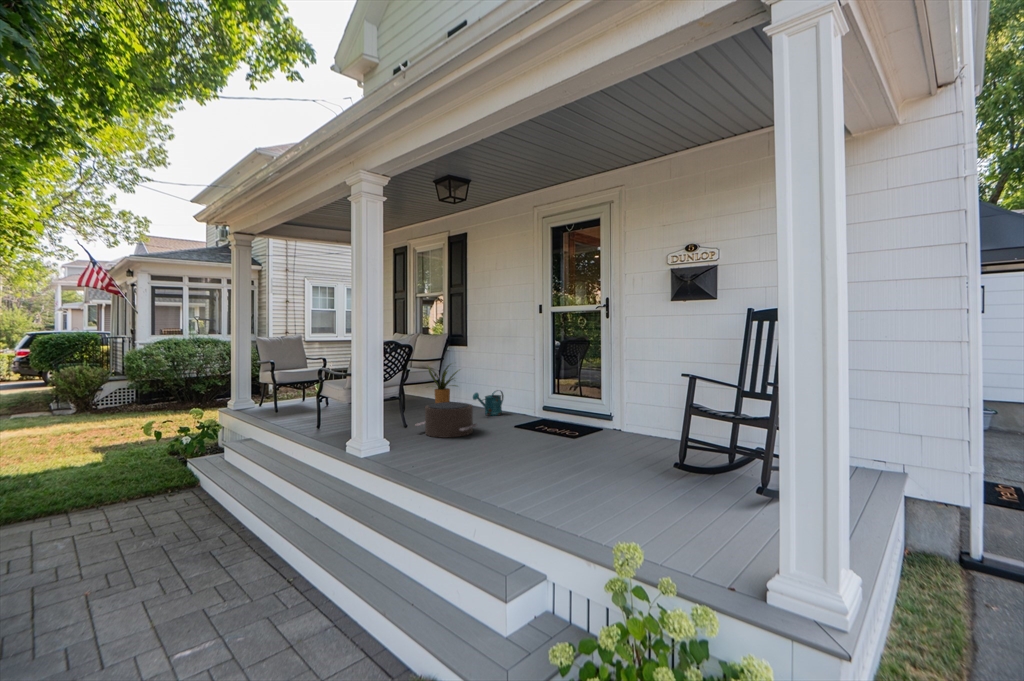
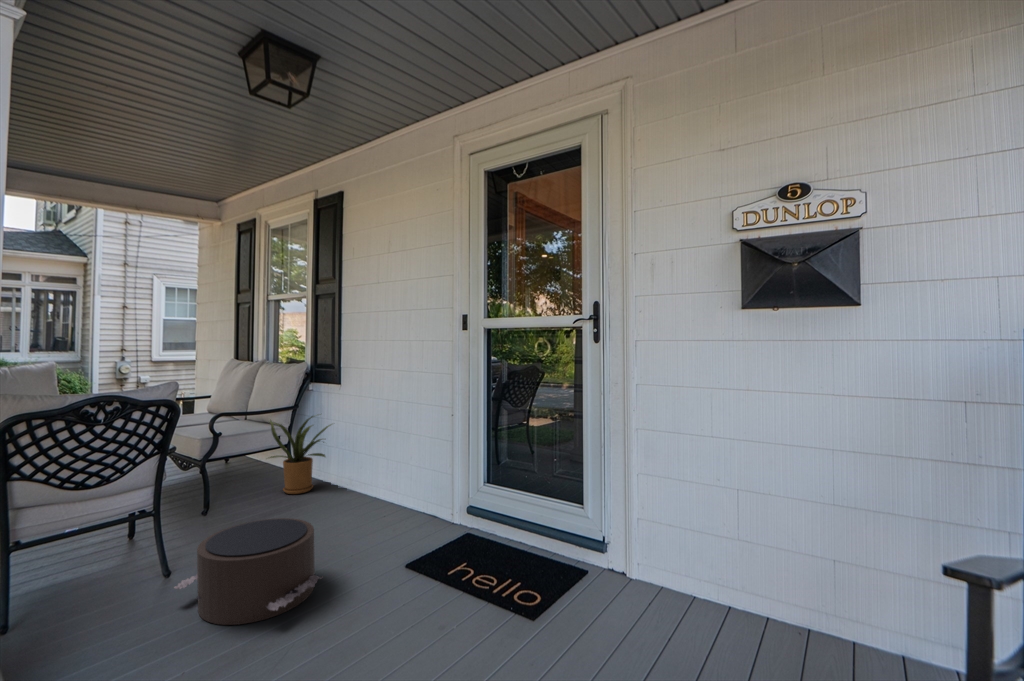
watering can: present [473,391,504,416] -> none [337,468,401,520]

